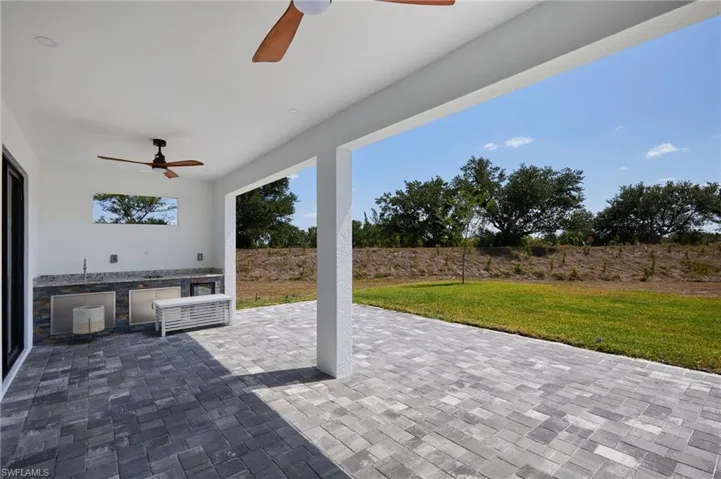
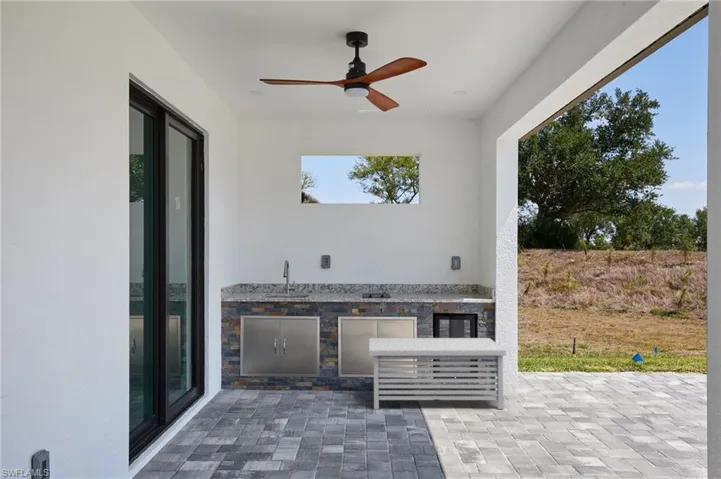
planter: present [73,306,105,343] -> none [260,336,300,399]

